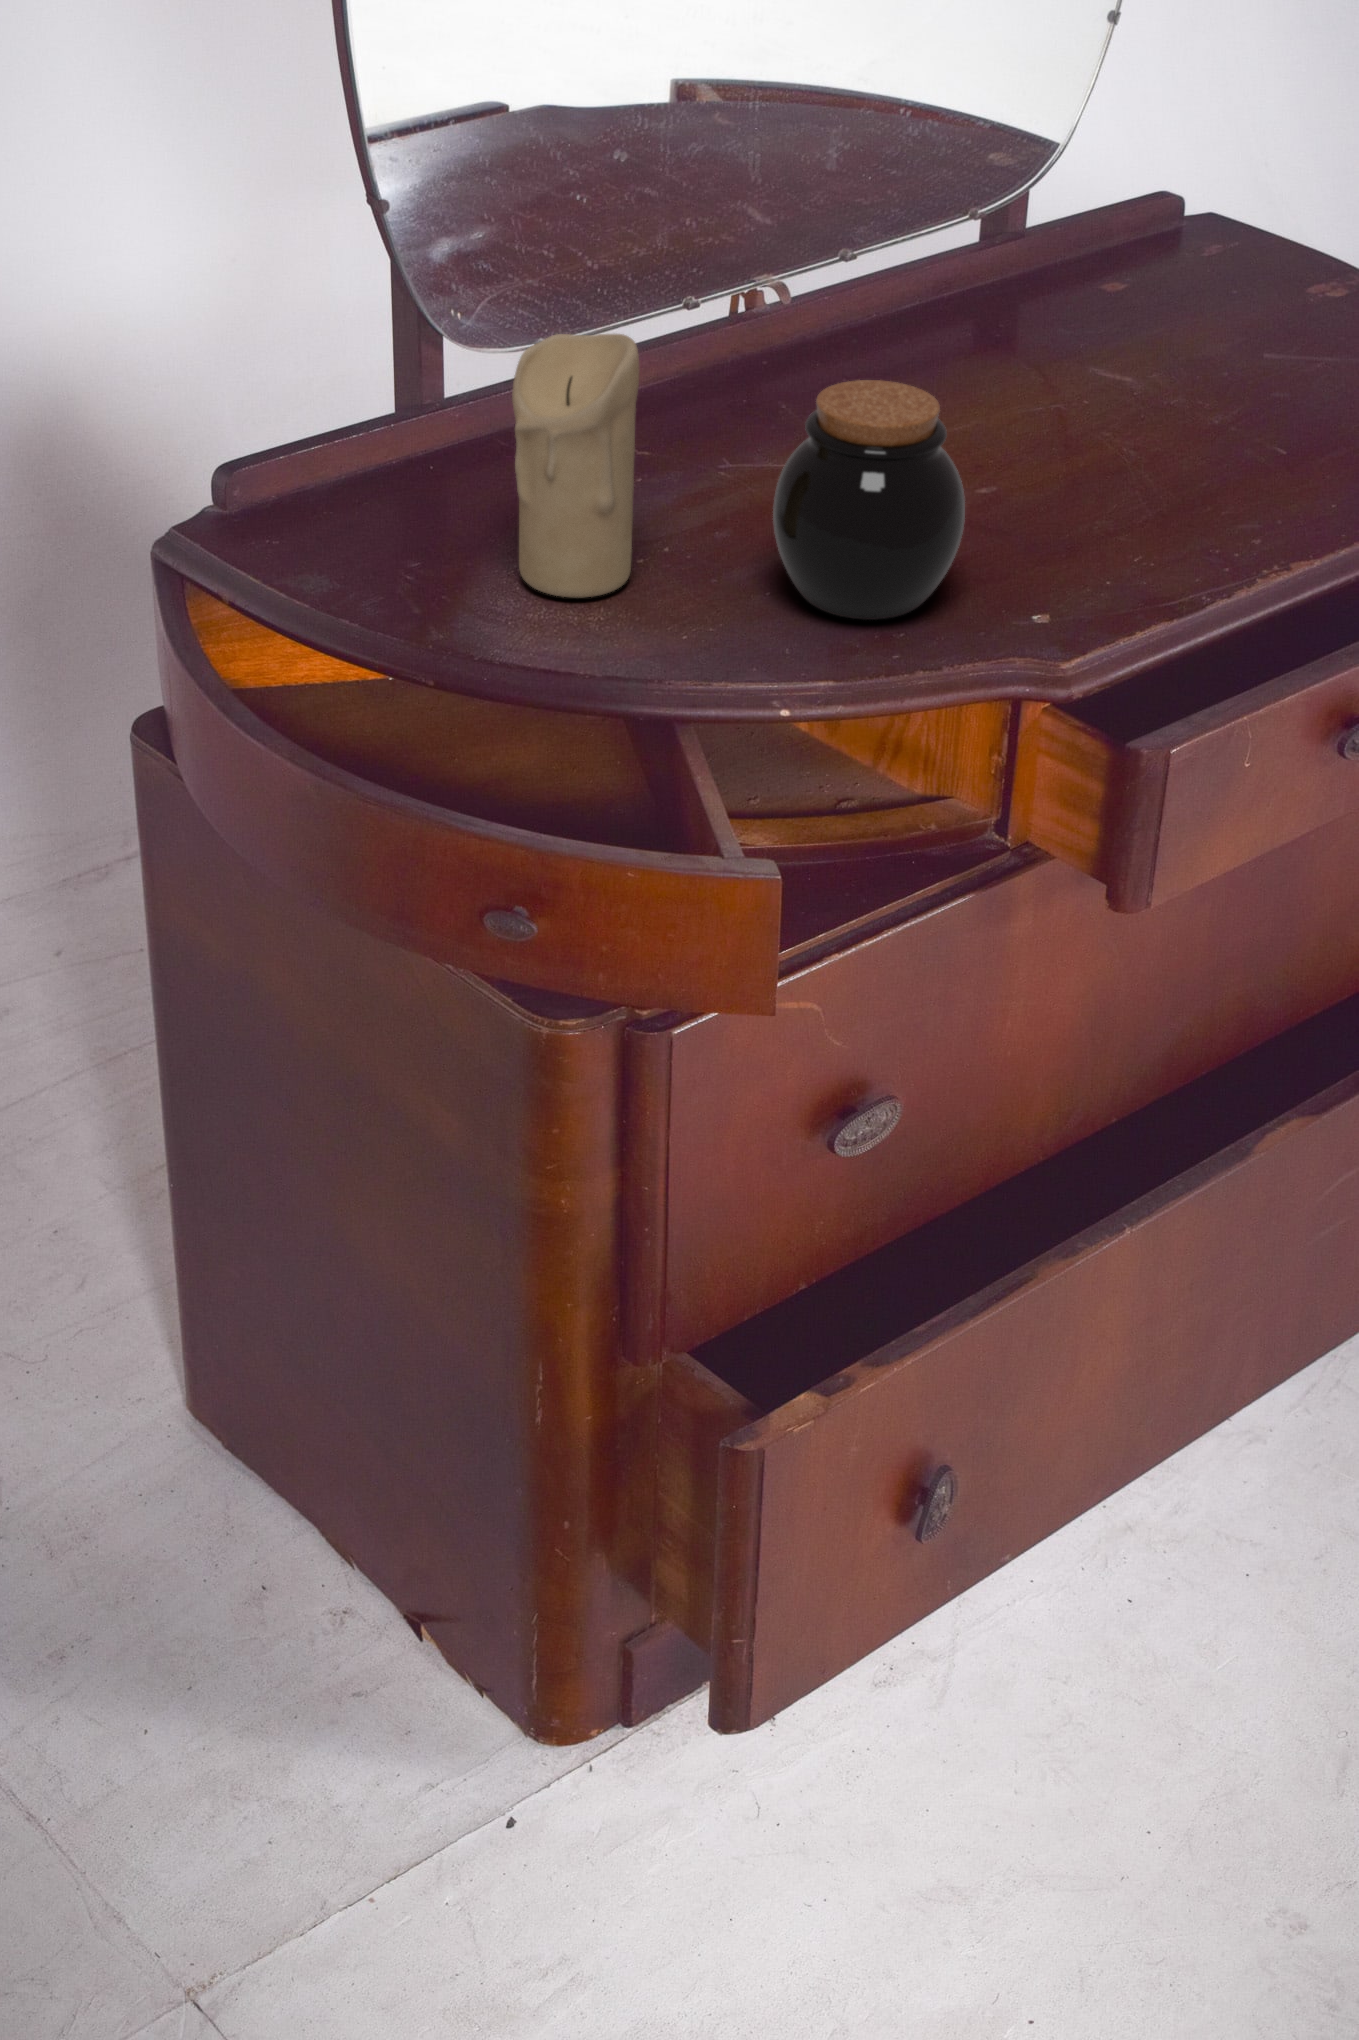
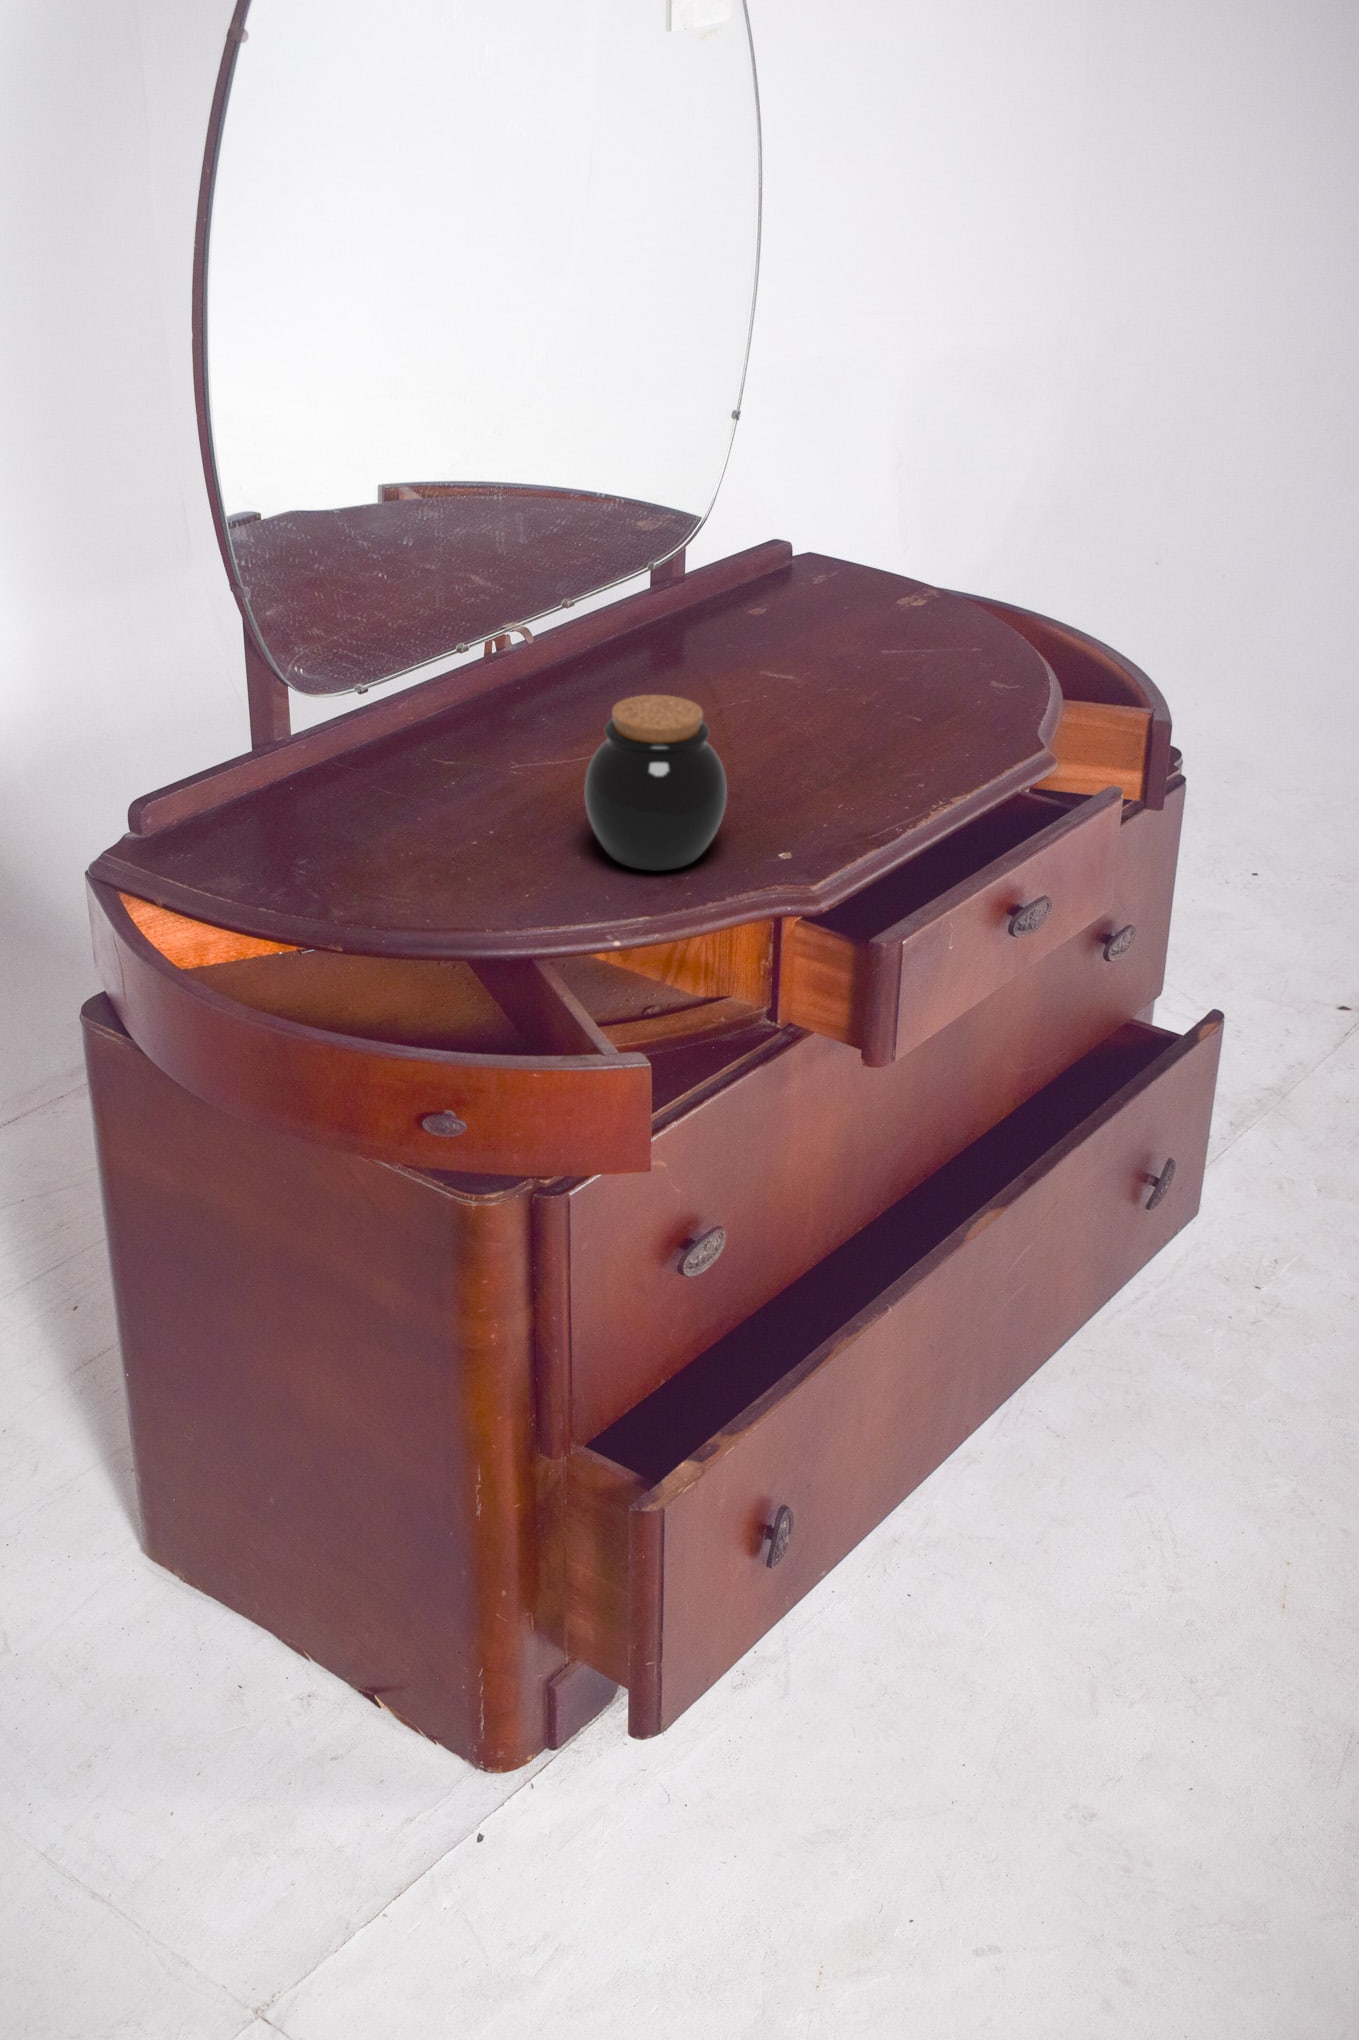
candle: present [512,334,639,598] -> none [382,677,479,875]

